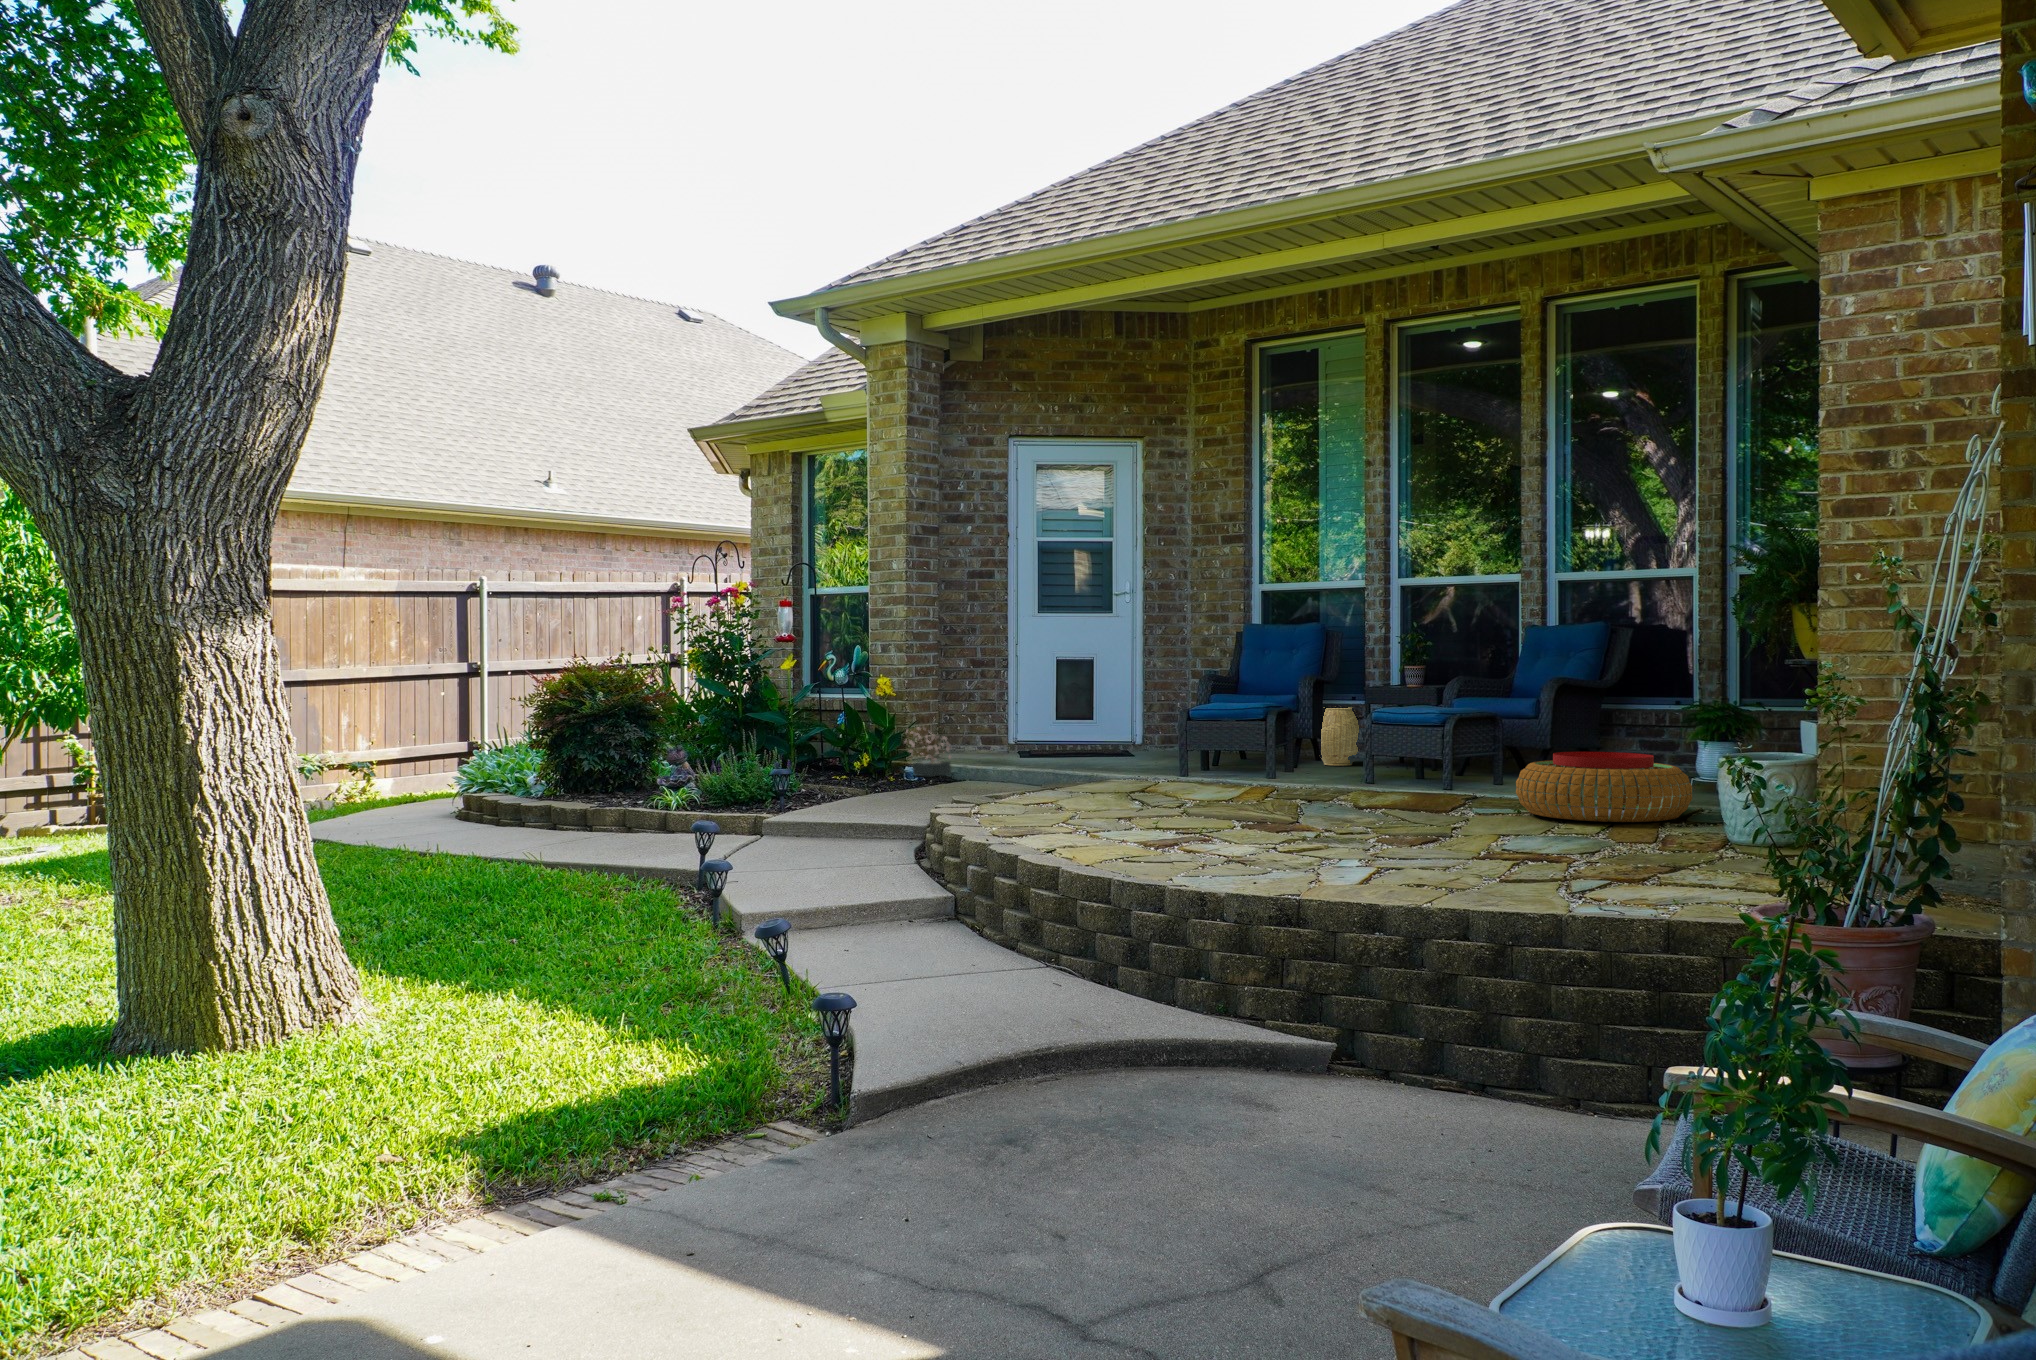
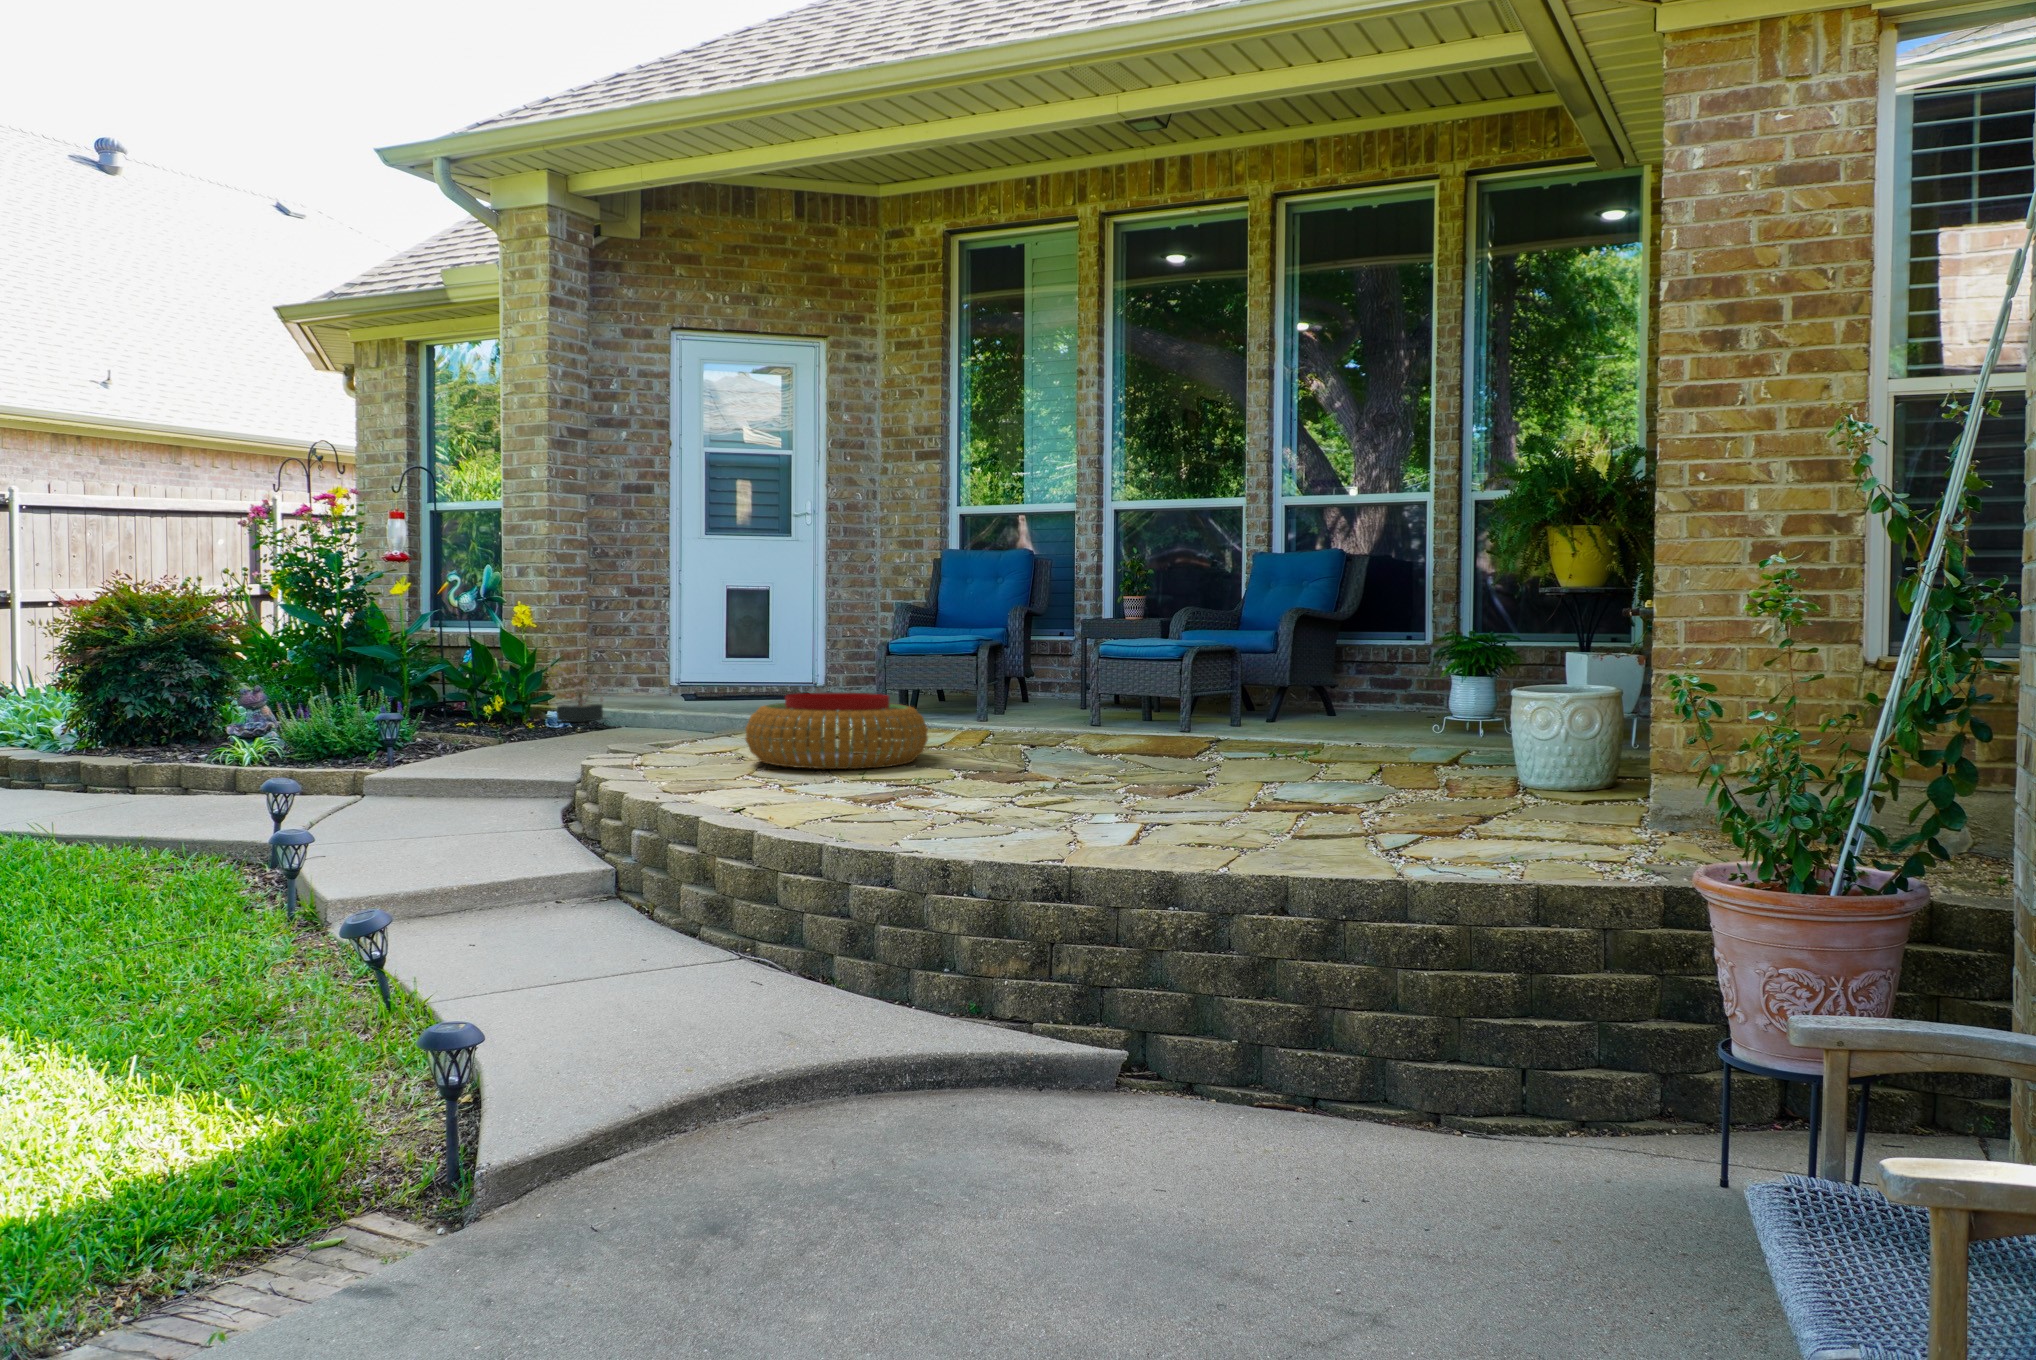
woven basket: present [1321,707,1359,766] -> none [1019,639,1073,707]
pouf: present [1516,752,1692,822] -> present [745,693,928,769]

